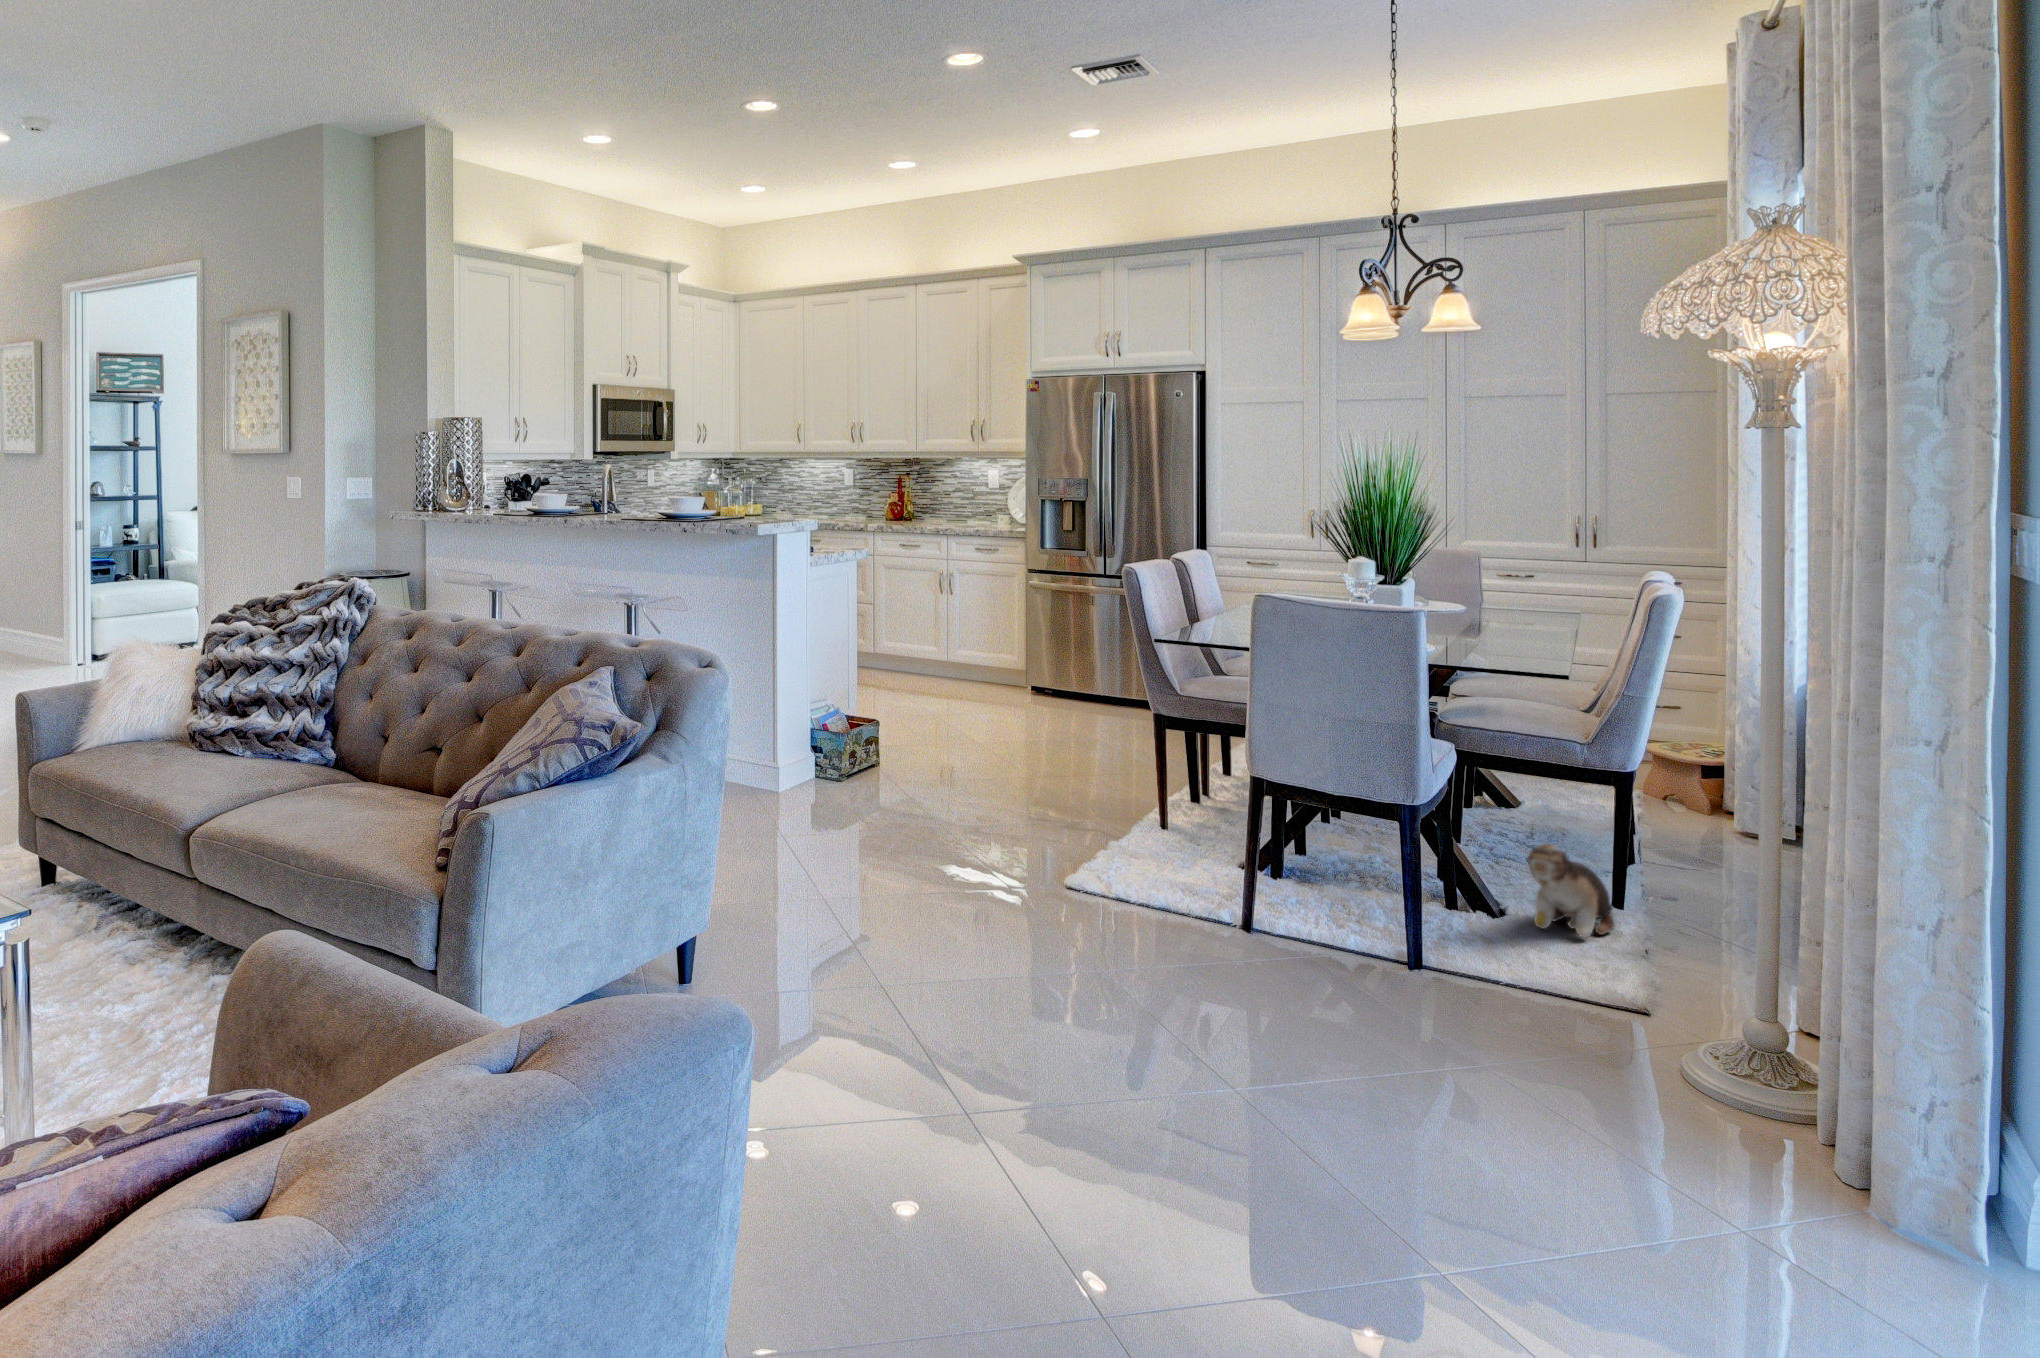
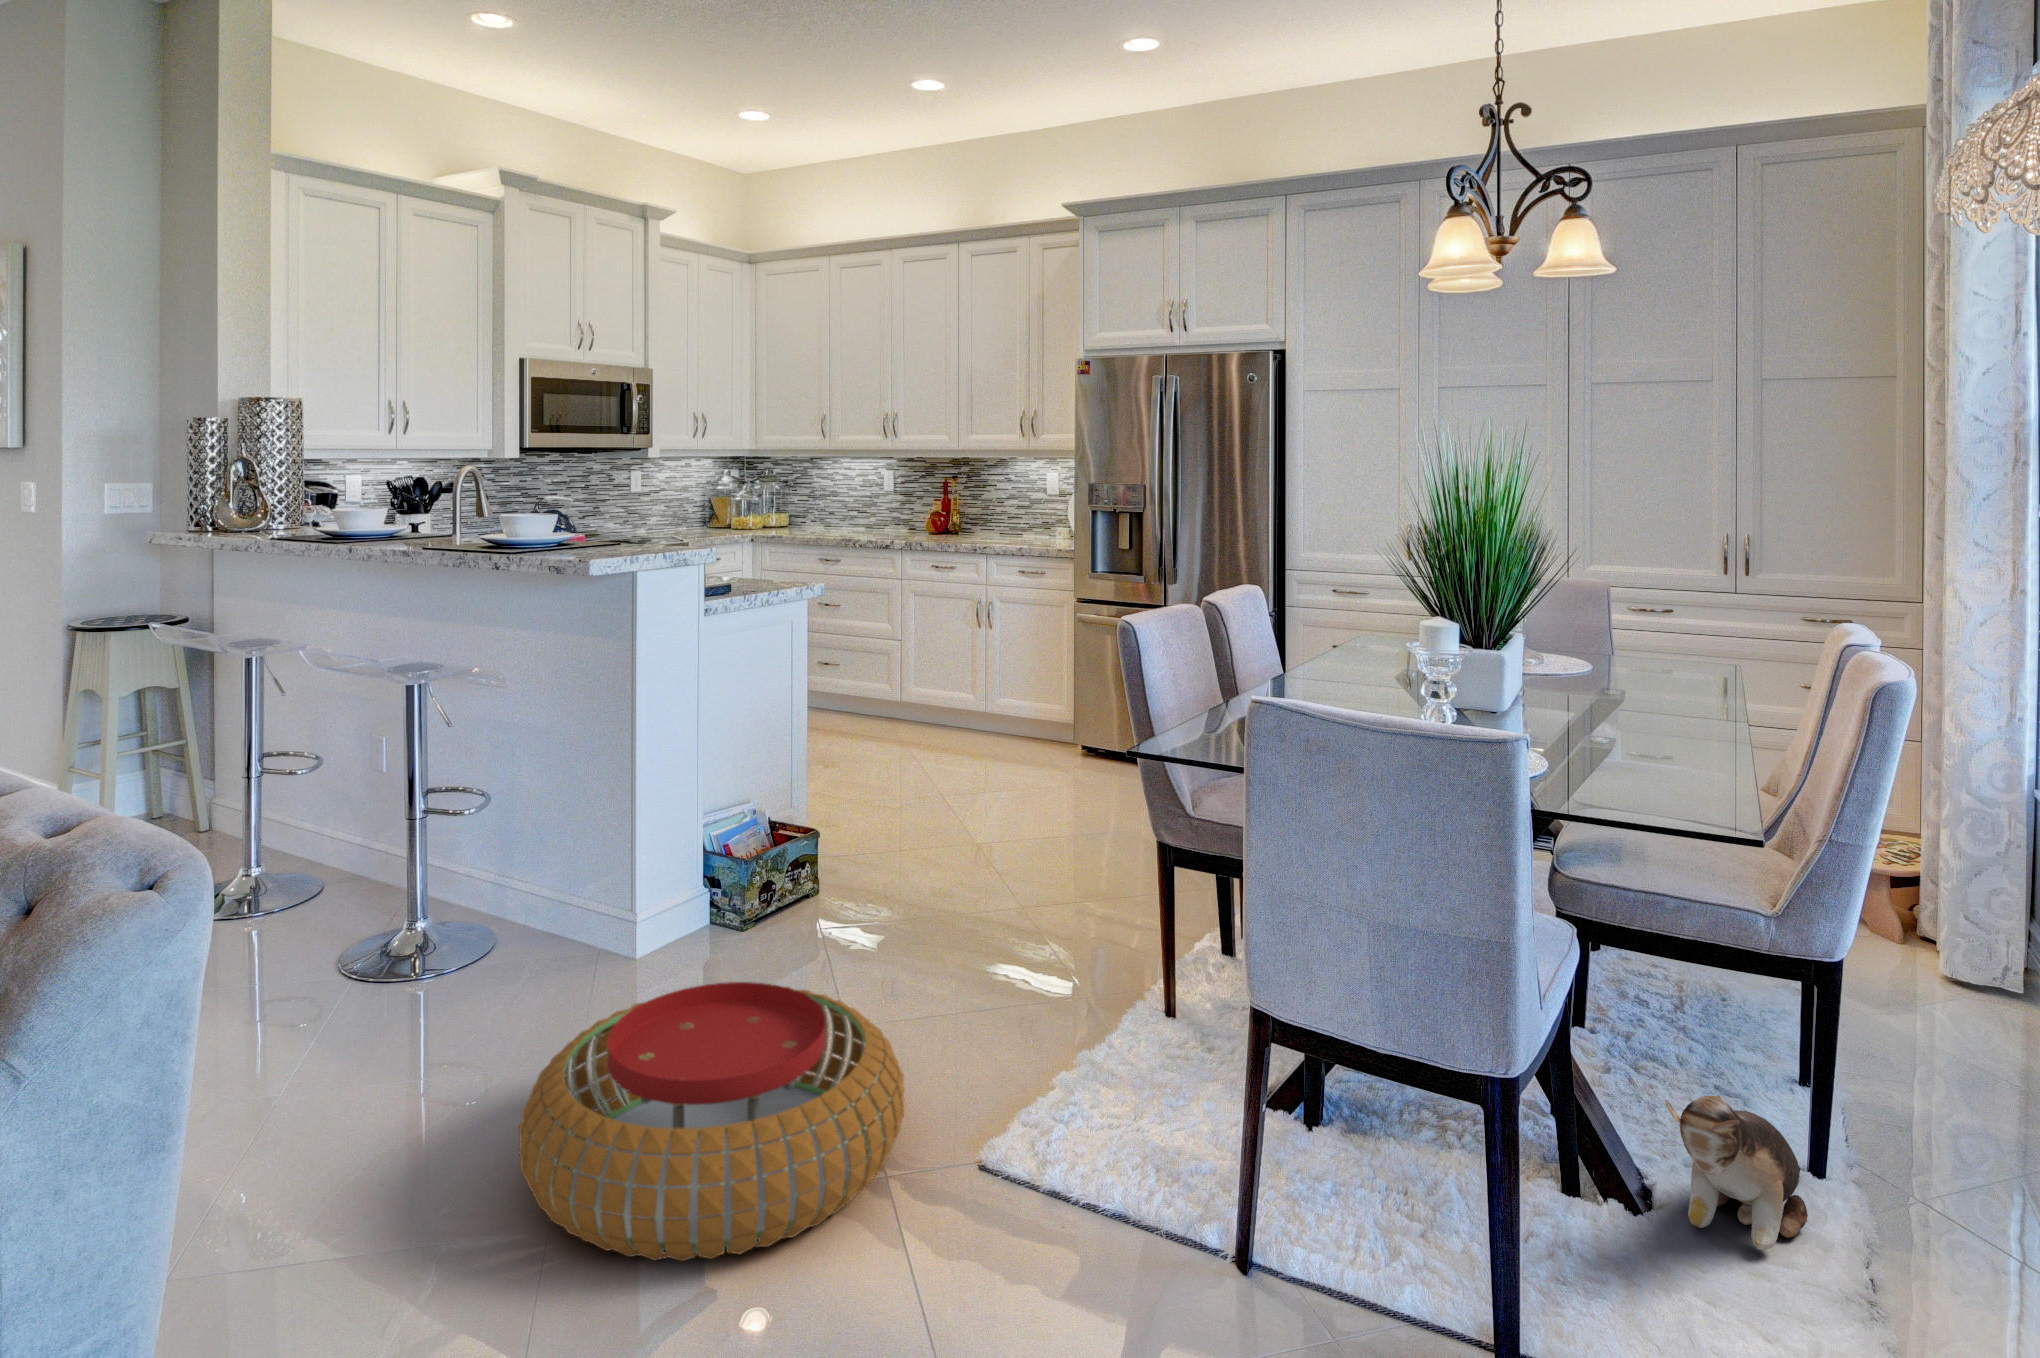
pouf: none [789,782,1018,914] -> present [519,982,904,1261]

